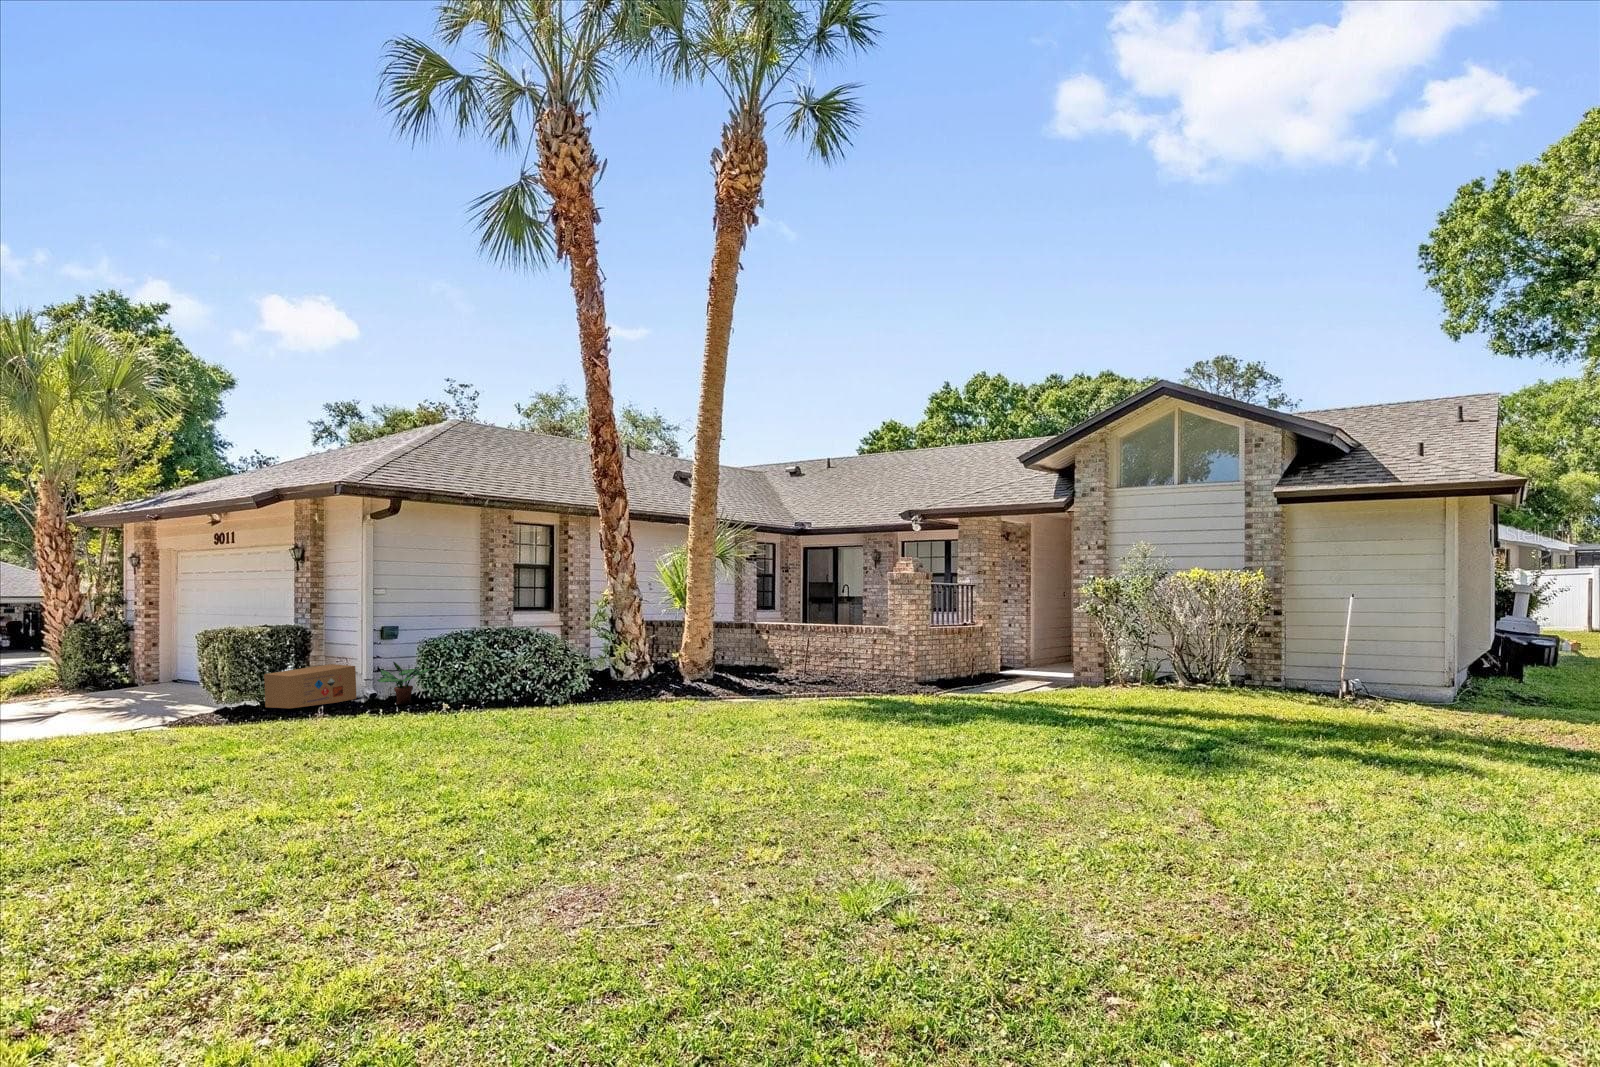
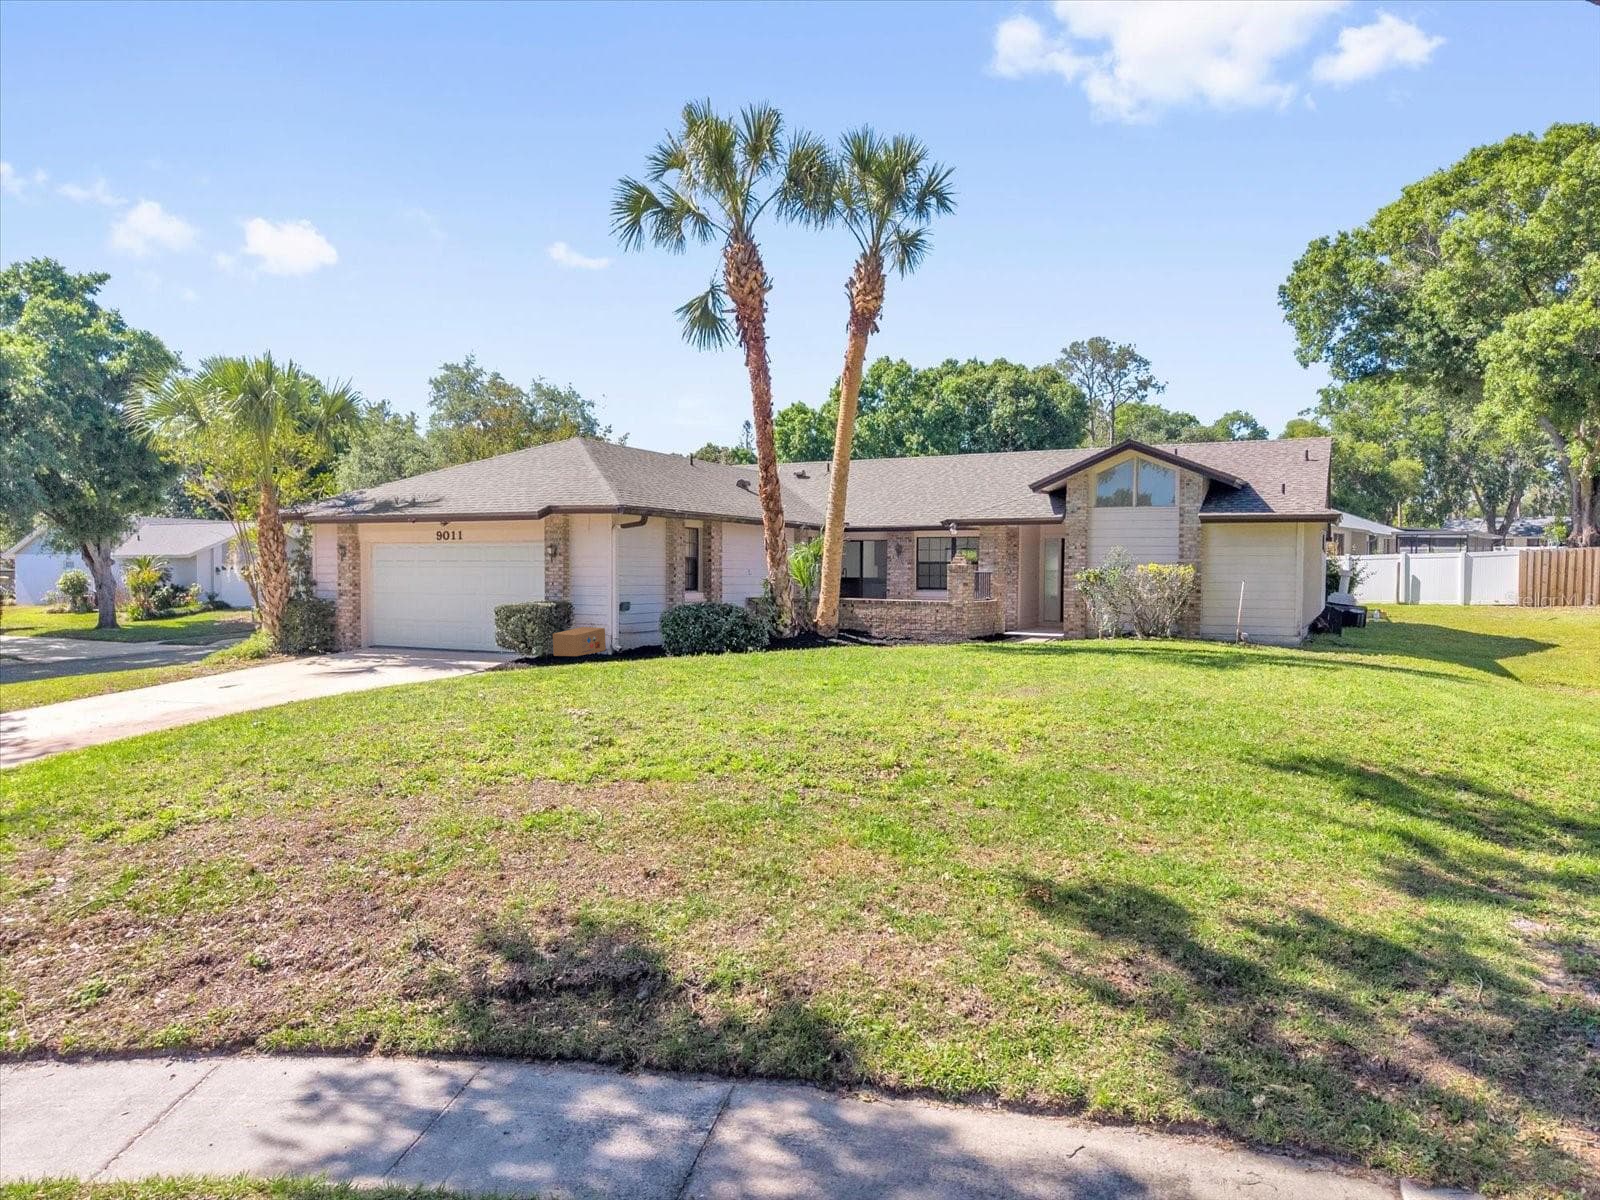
potted plant: present [377,662,435,705] -> none [633,625,673,653]

